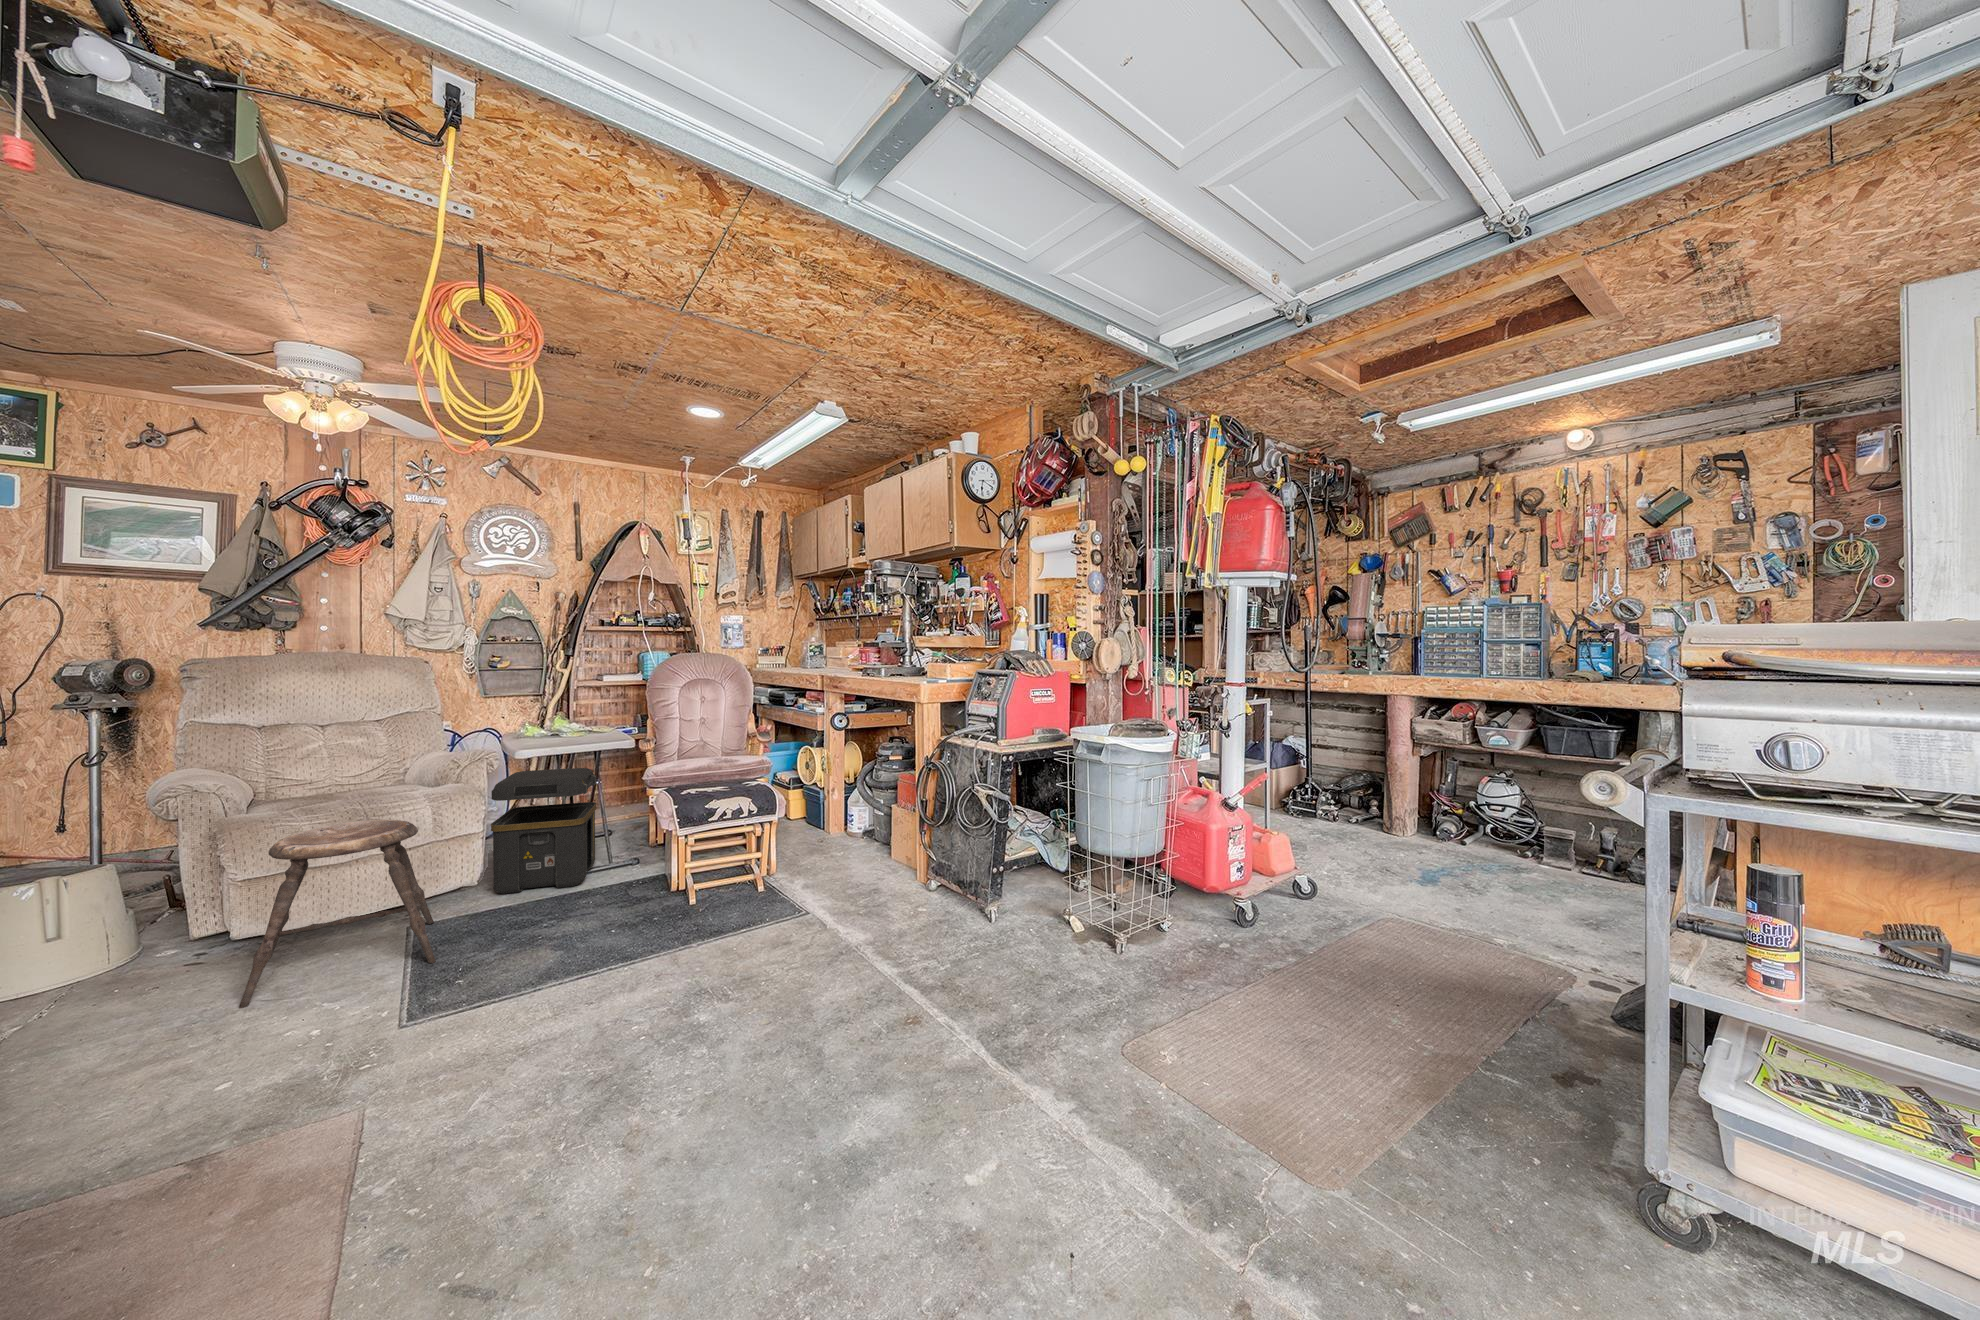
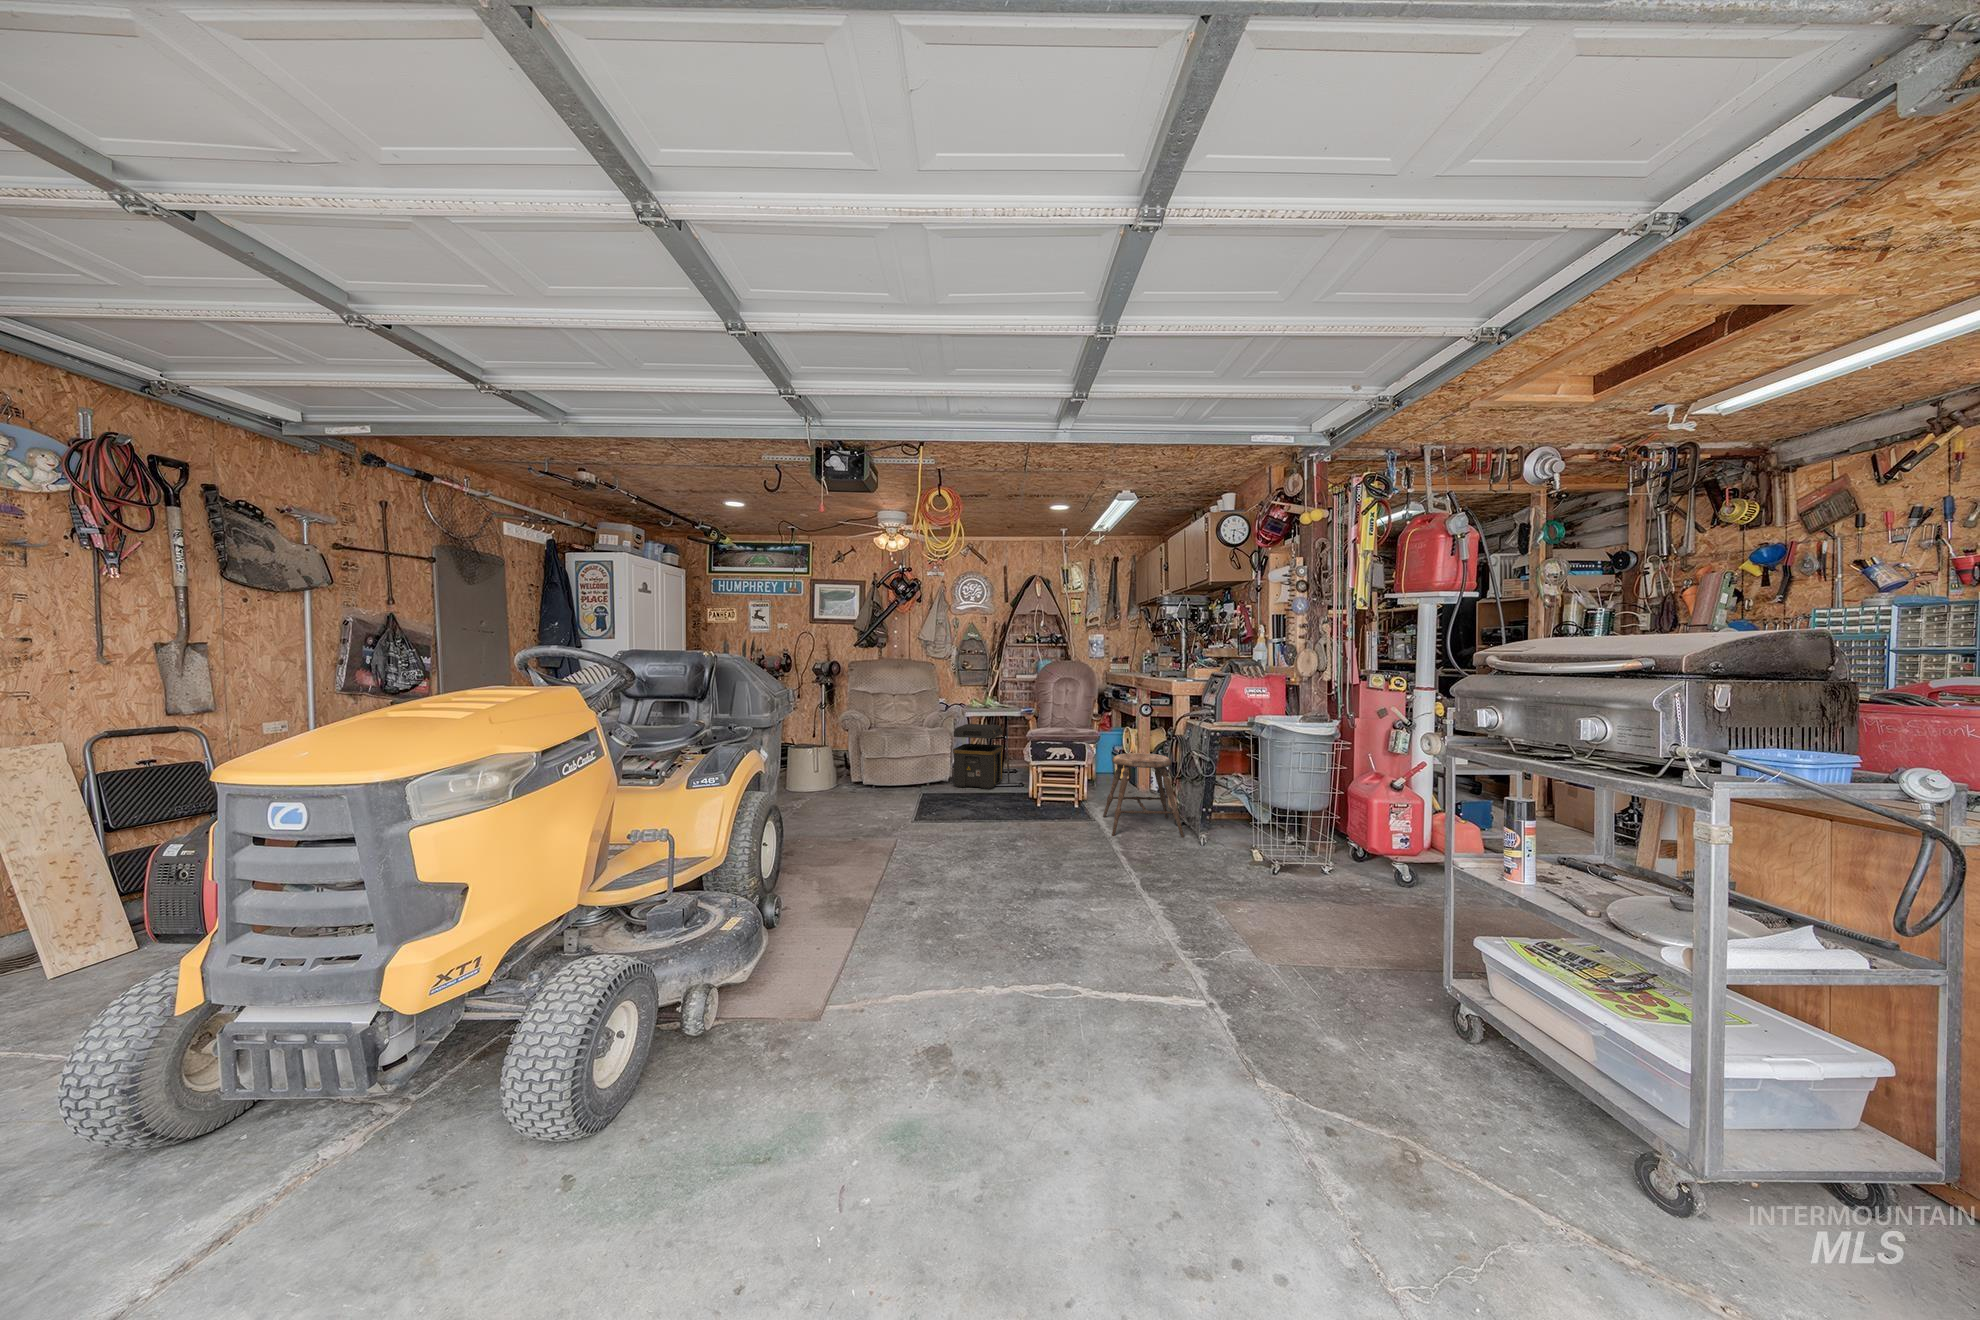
stool: present [239,820,436,1009] -> present [1103,753,1184,838]

